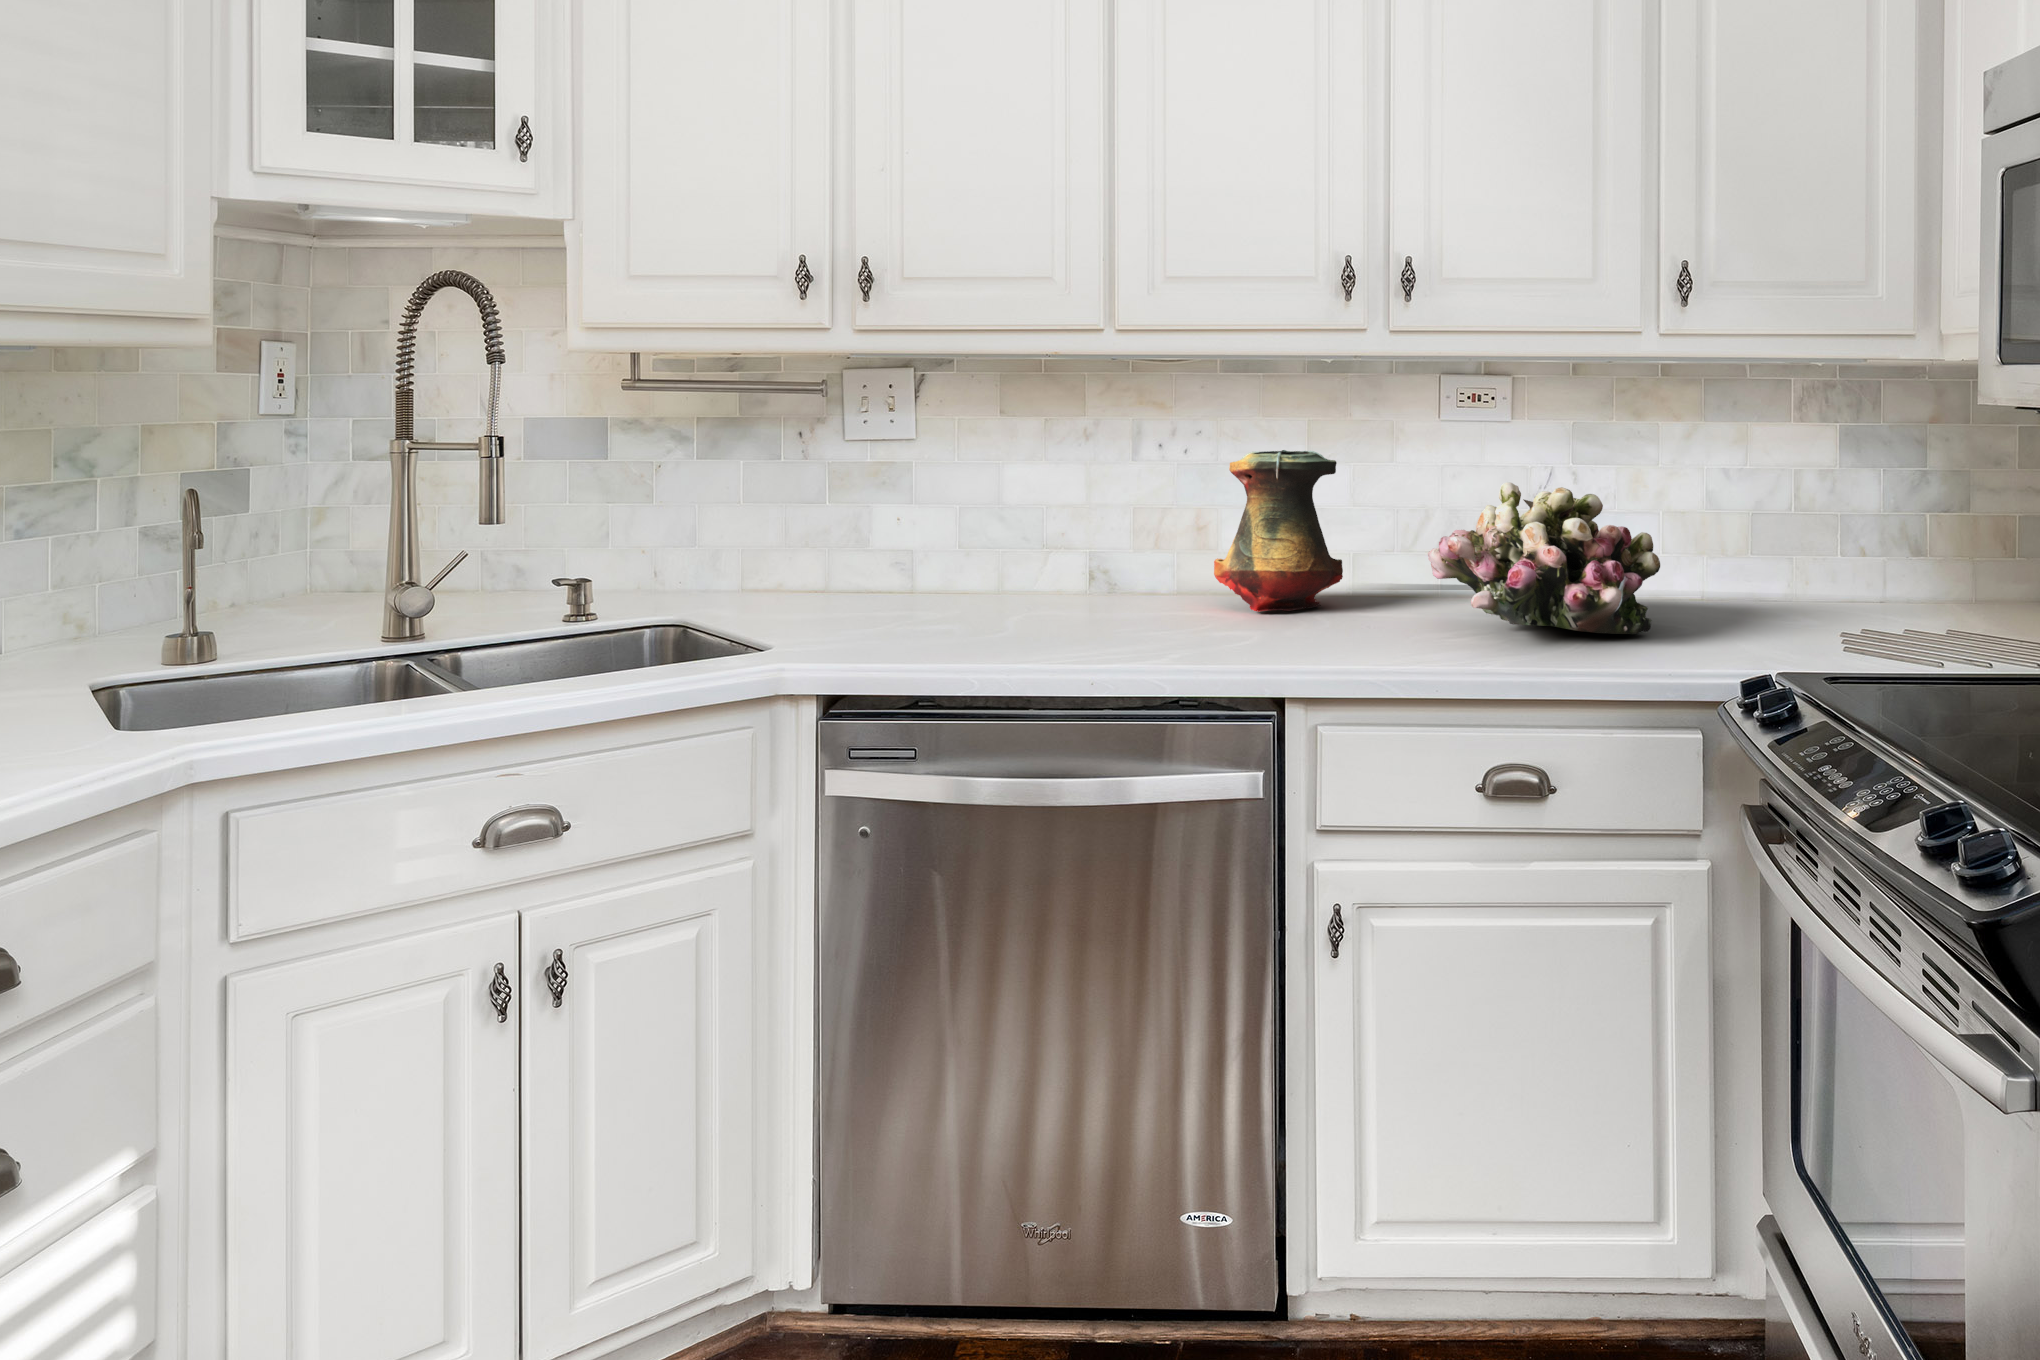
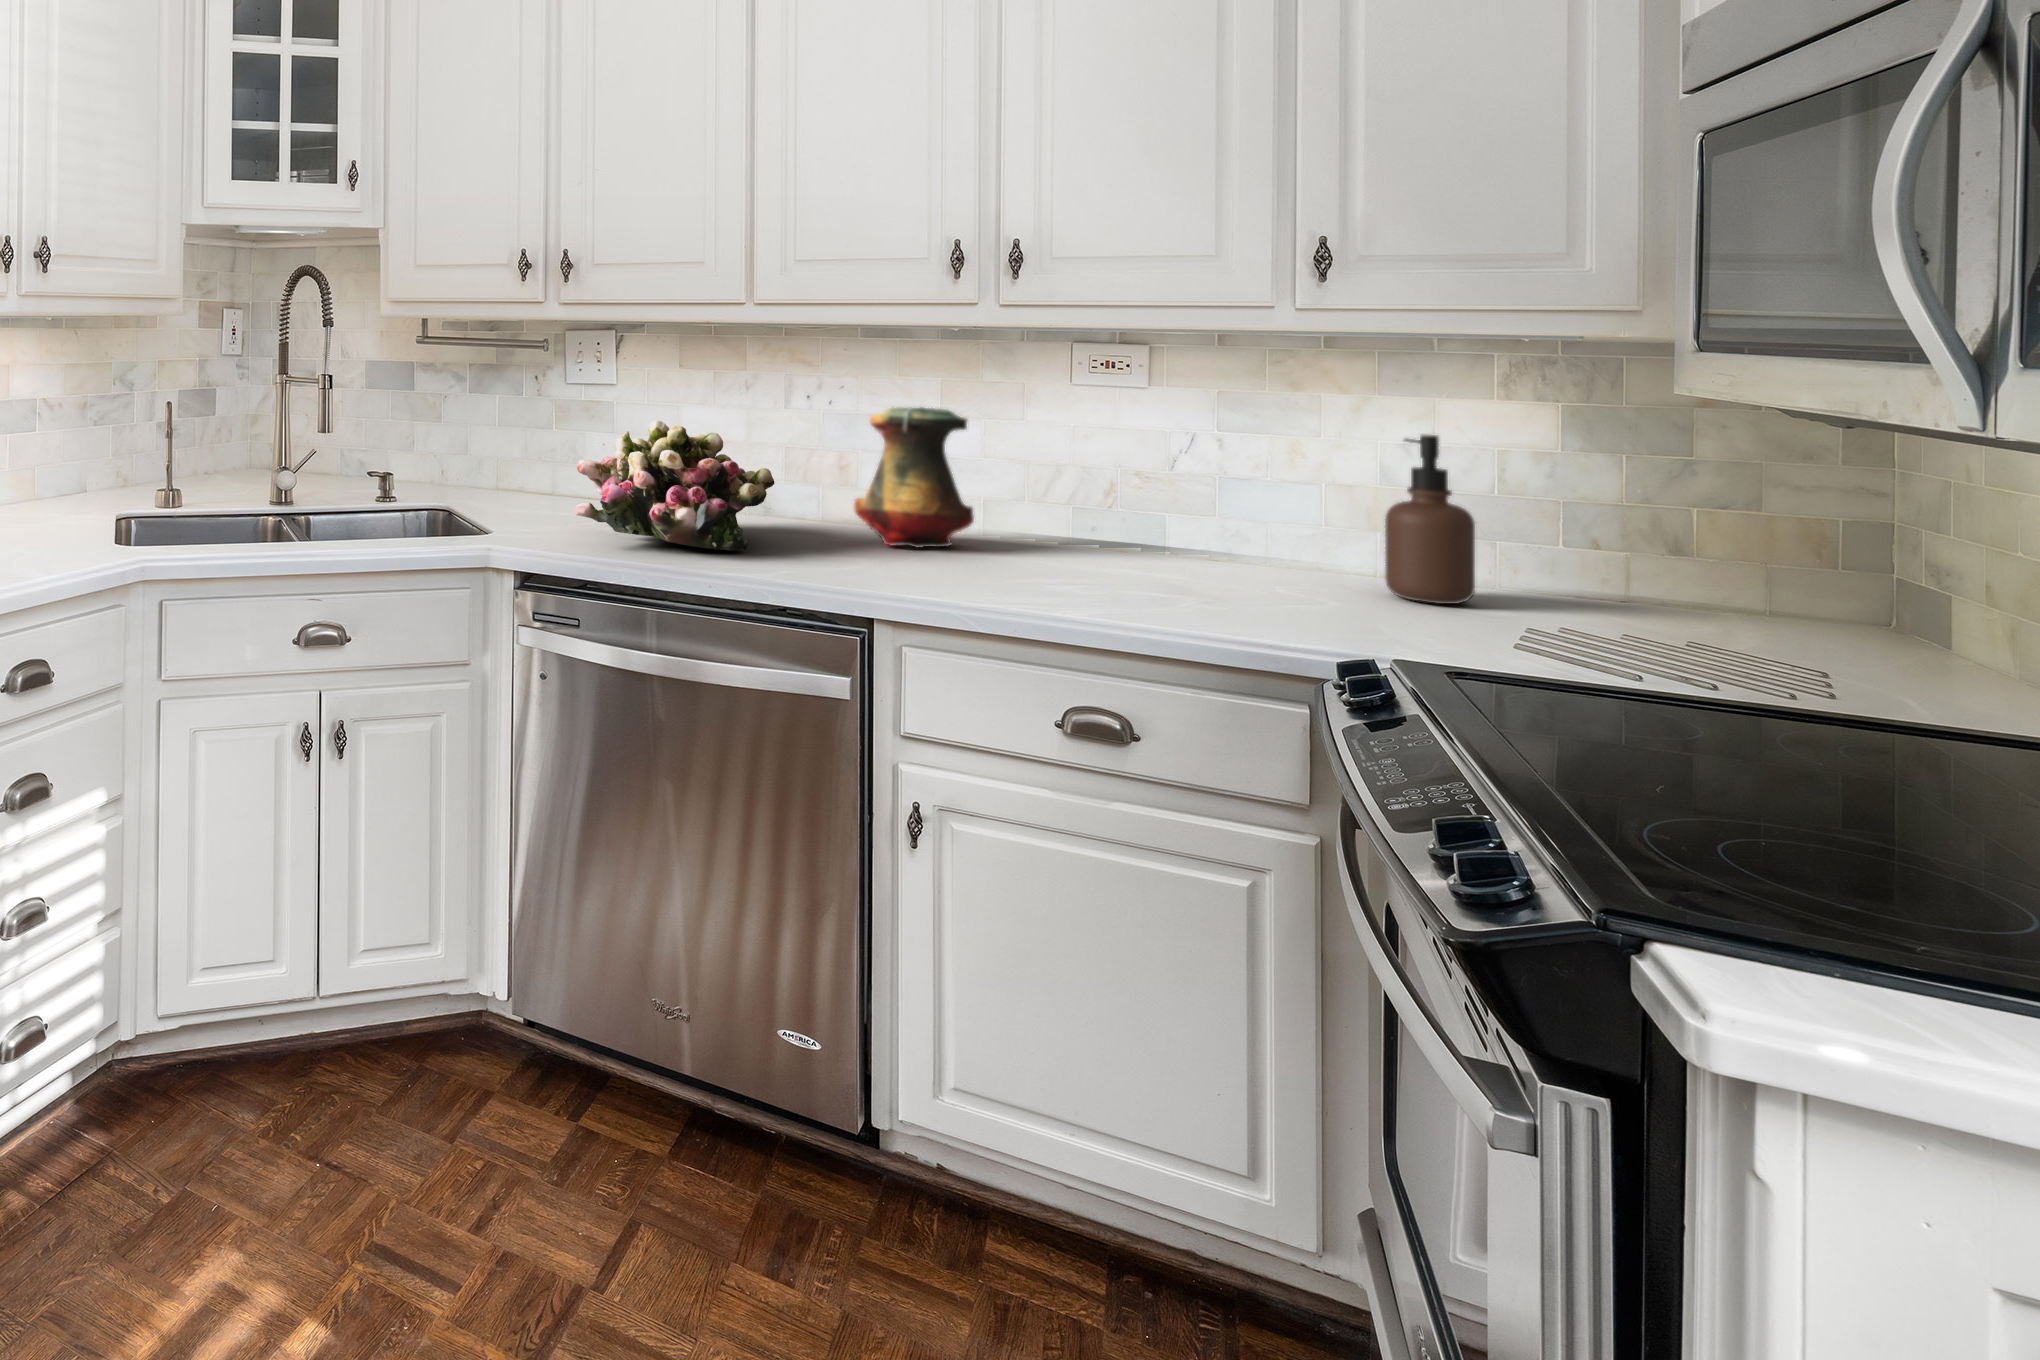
soap dispenser: none [1719,459,1790,621] -> present [1385,435,1475,604]
flower arrangement: present [1428,482,1660,634] -> present [574,421,775,551]

